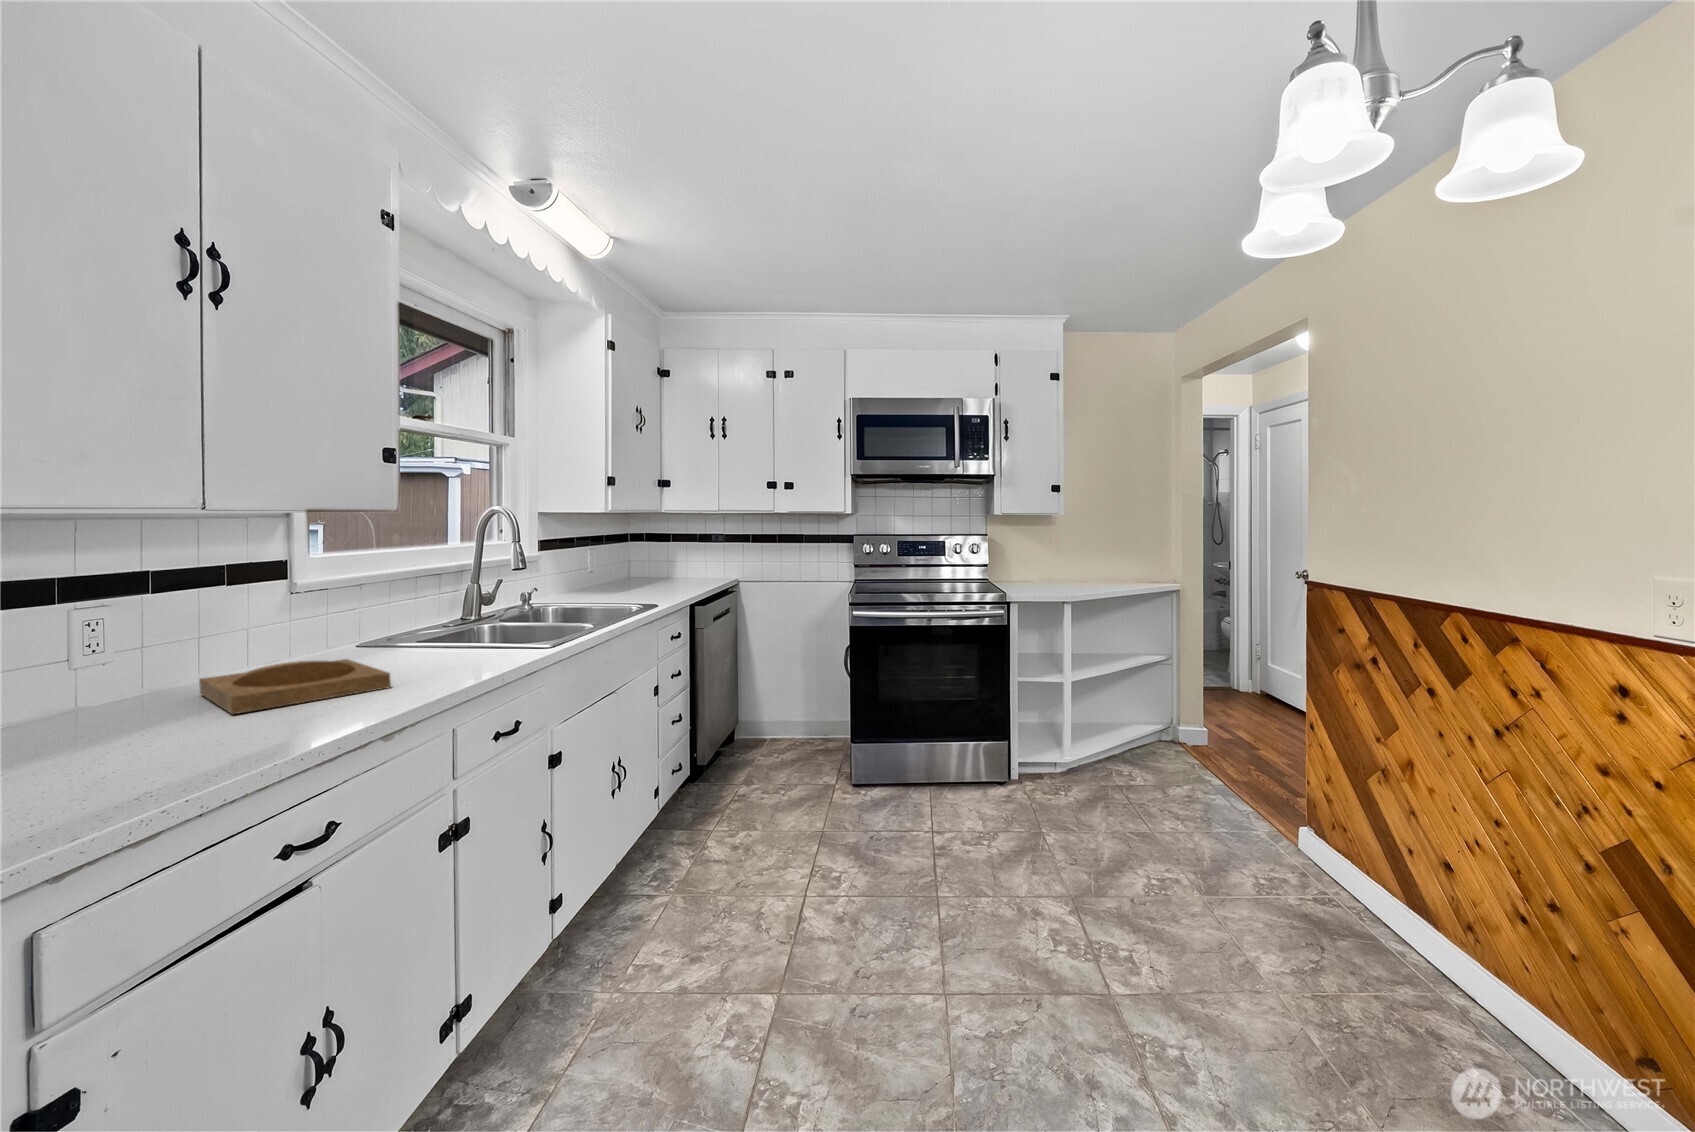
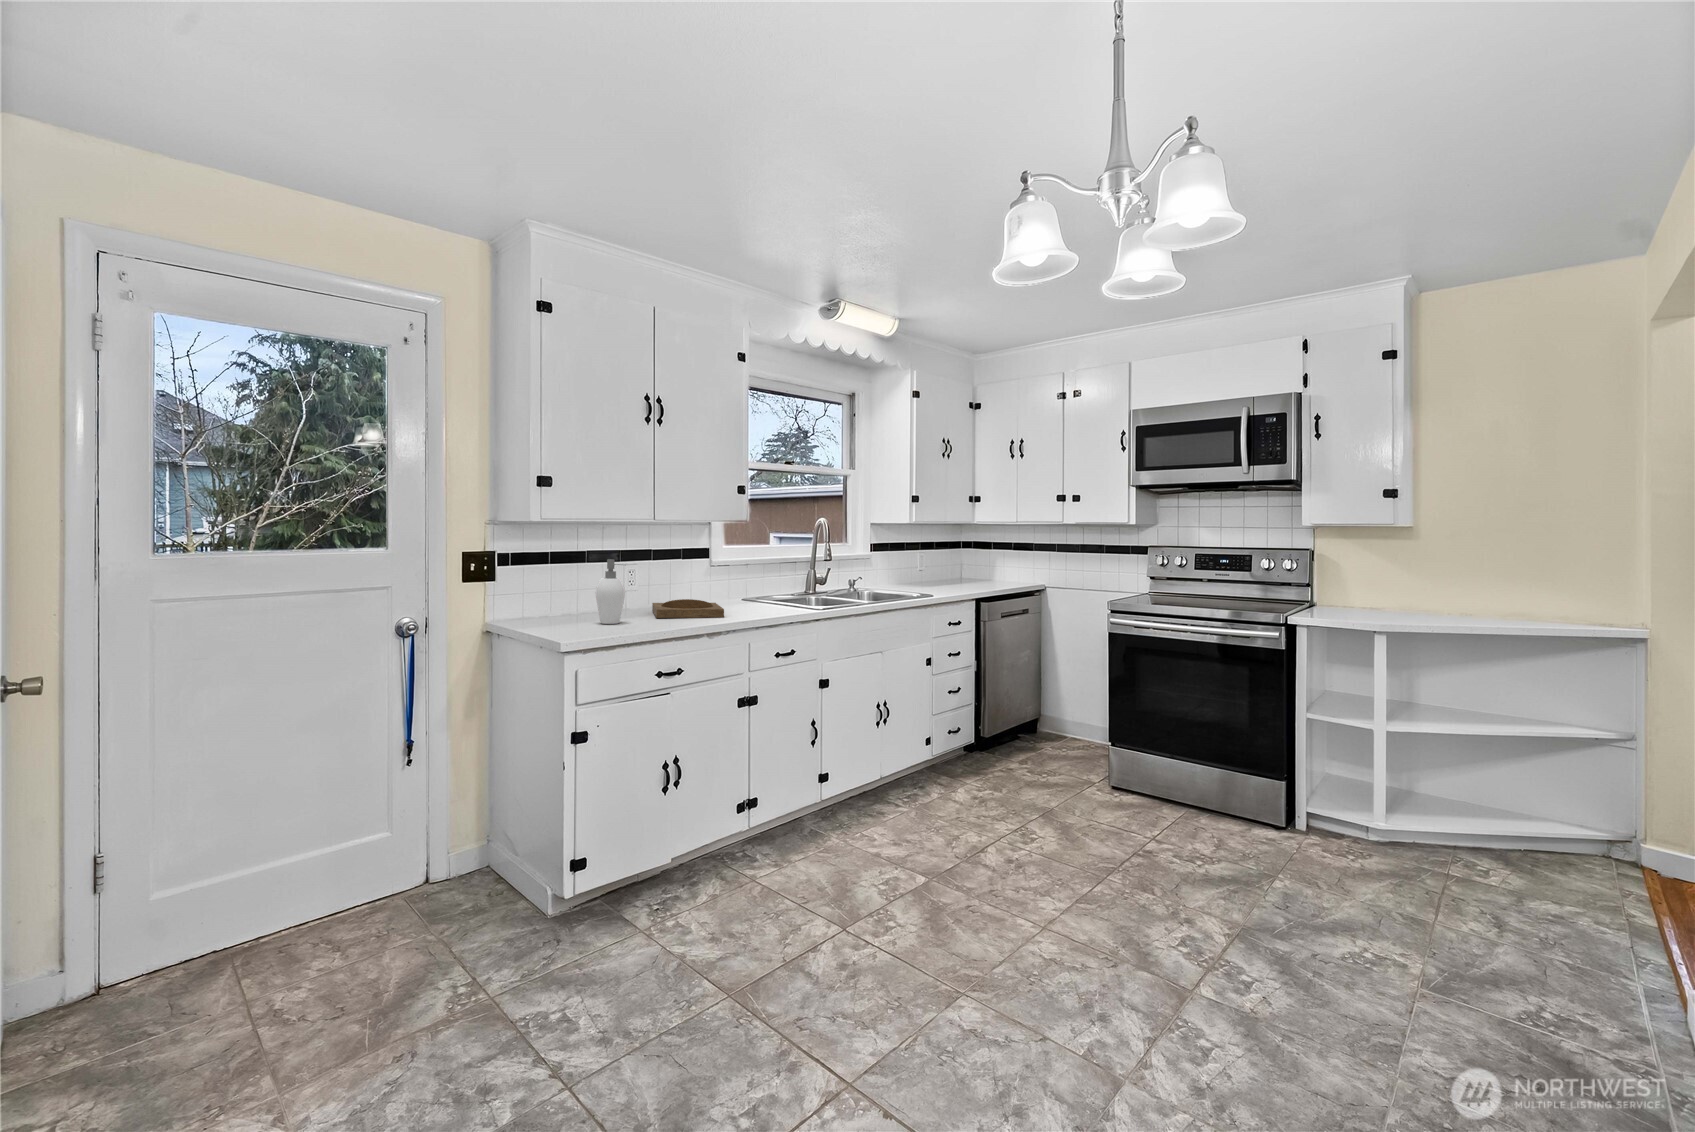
soap dispenser: none [51,604,158,760] -> present [596,559,625,624]

